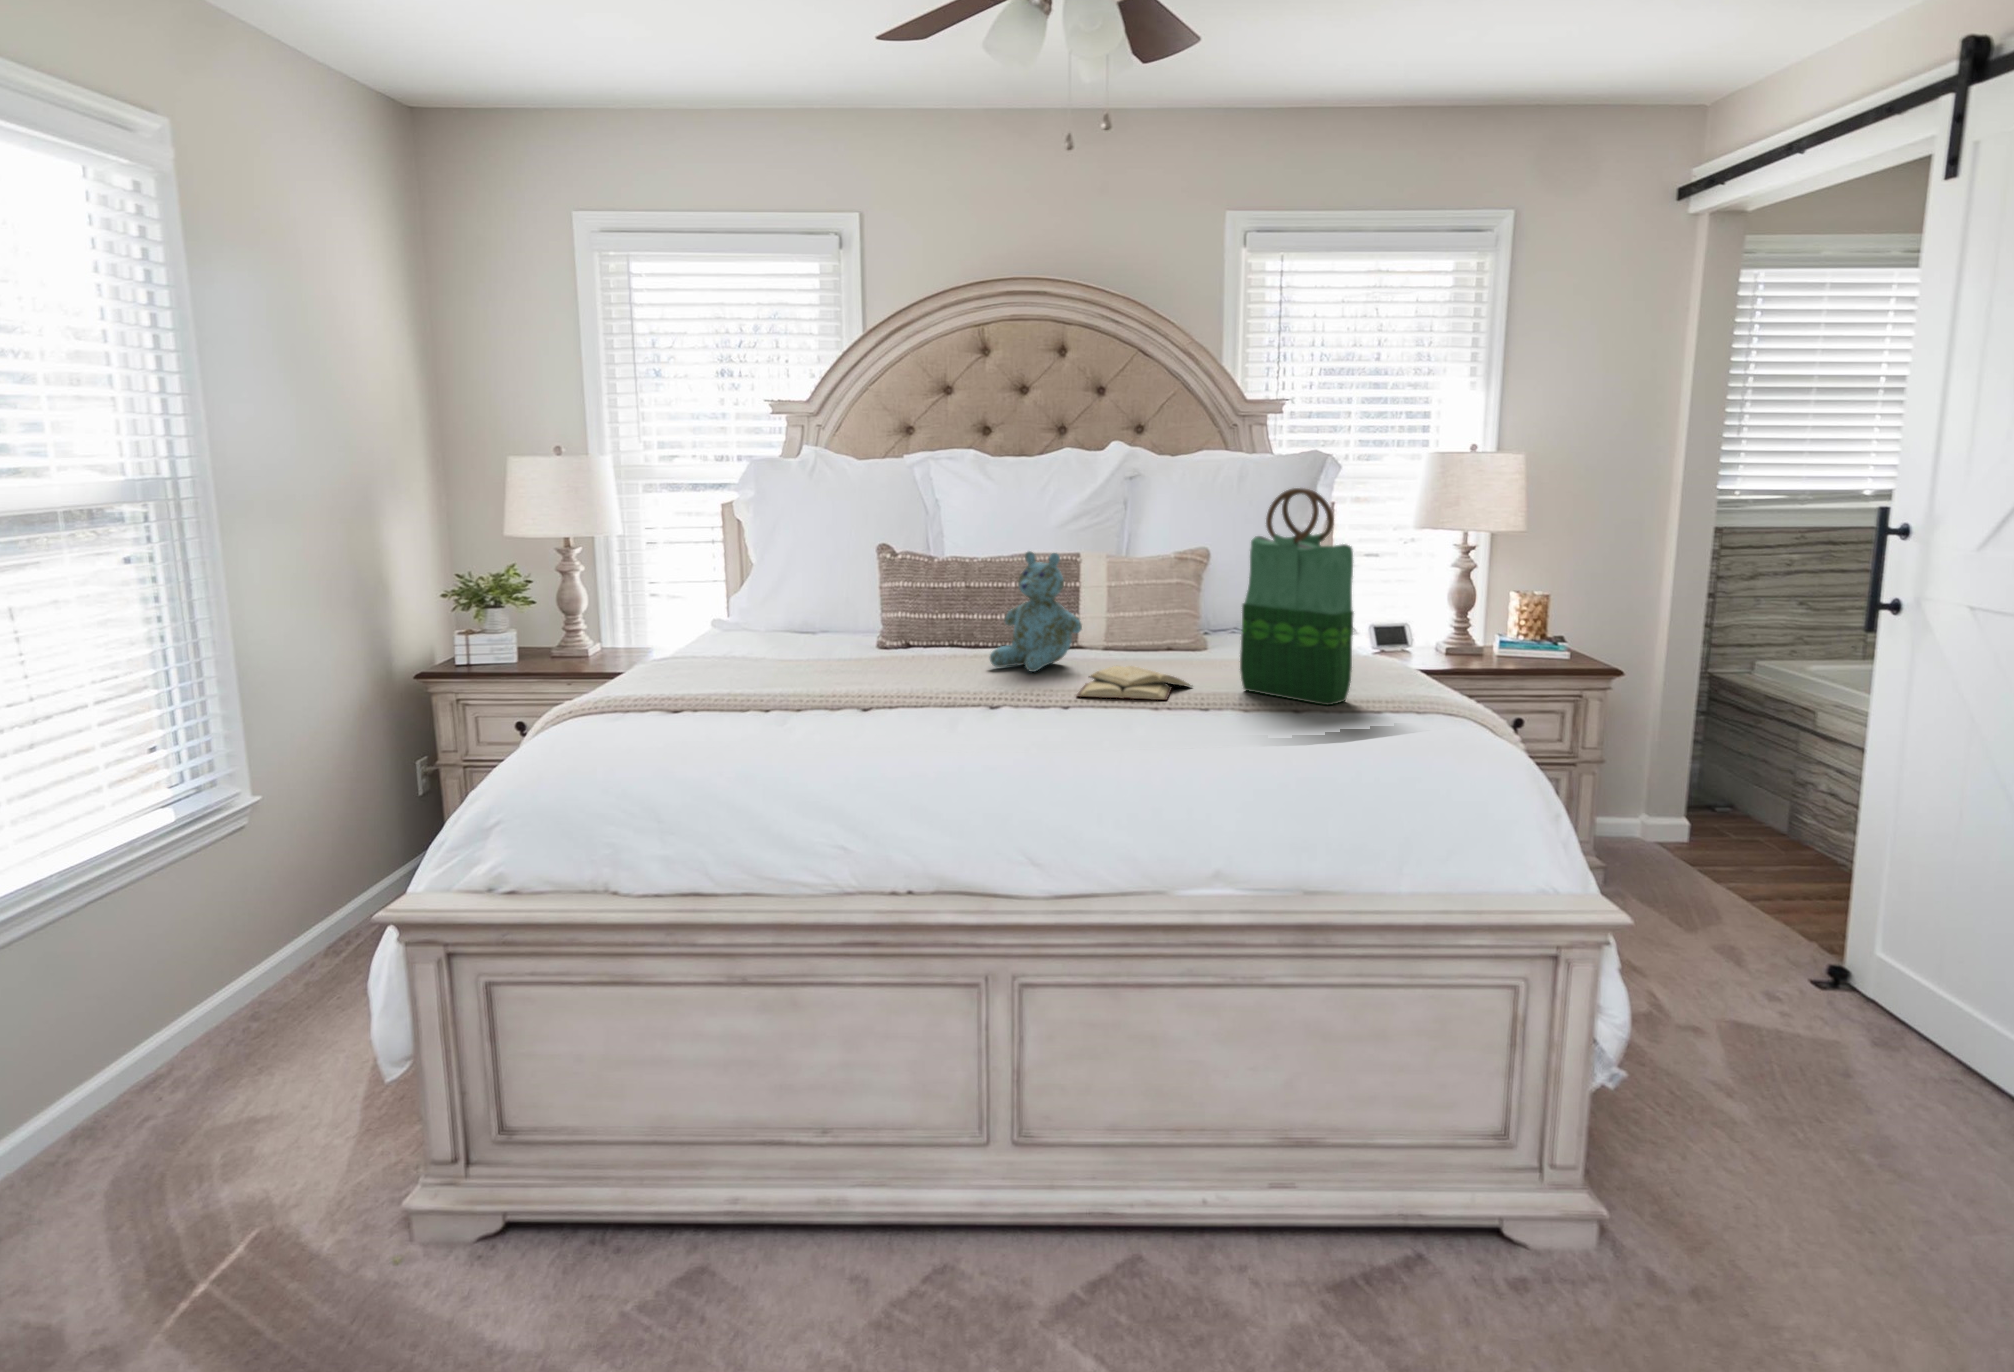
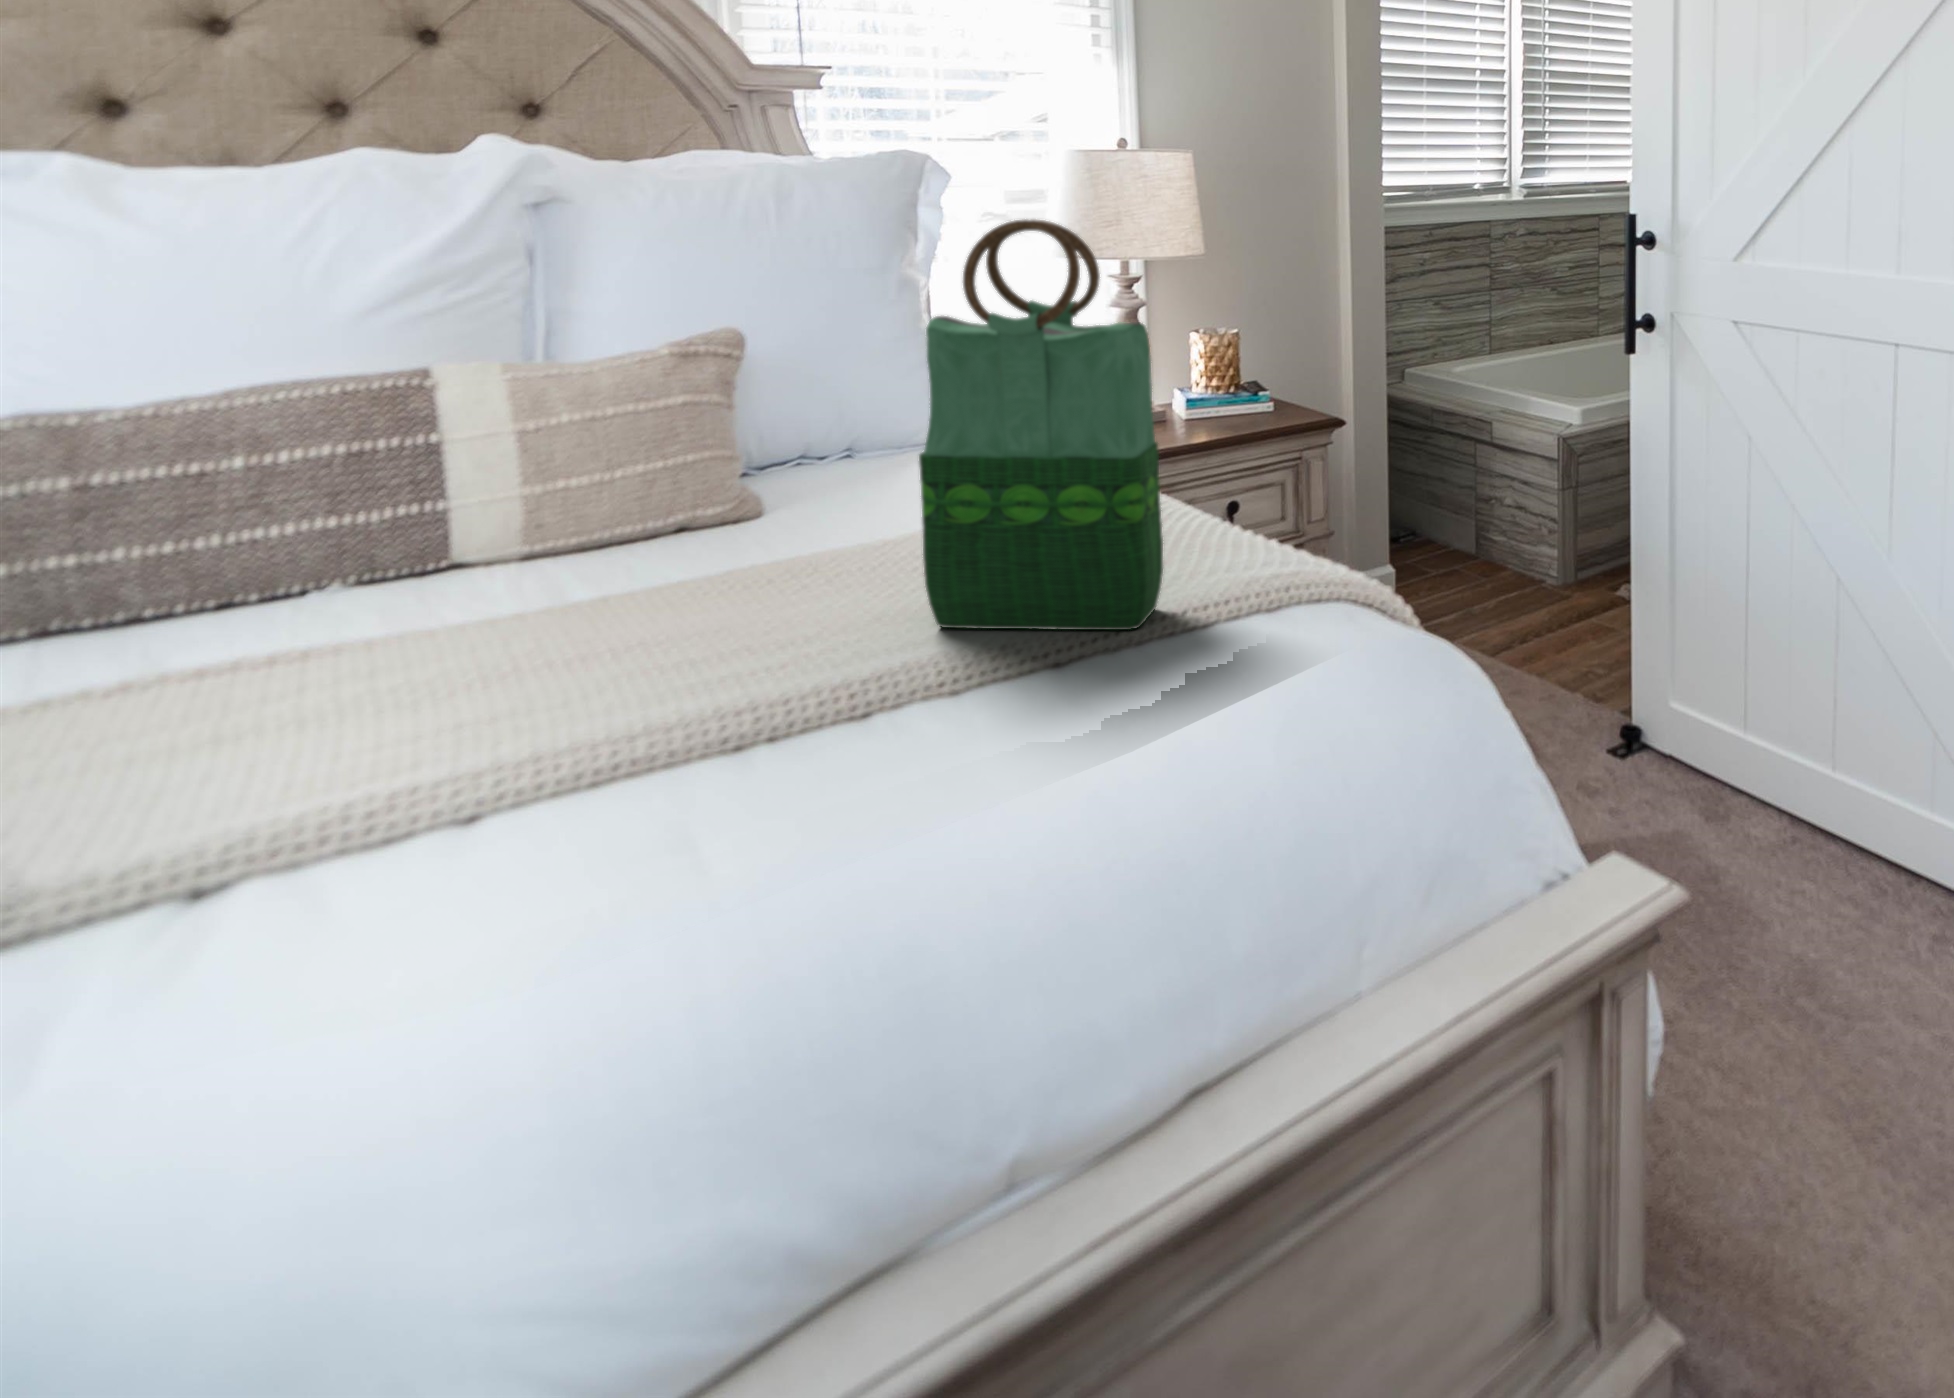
stuffed bear: present [990,551,1082,672] -> none [183,389,485,702]
diary: present [1077,666,1191,700] -> none [512,625,818,762]

